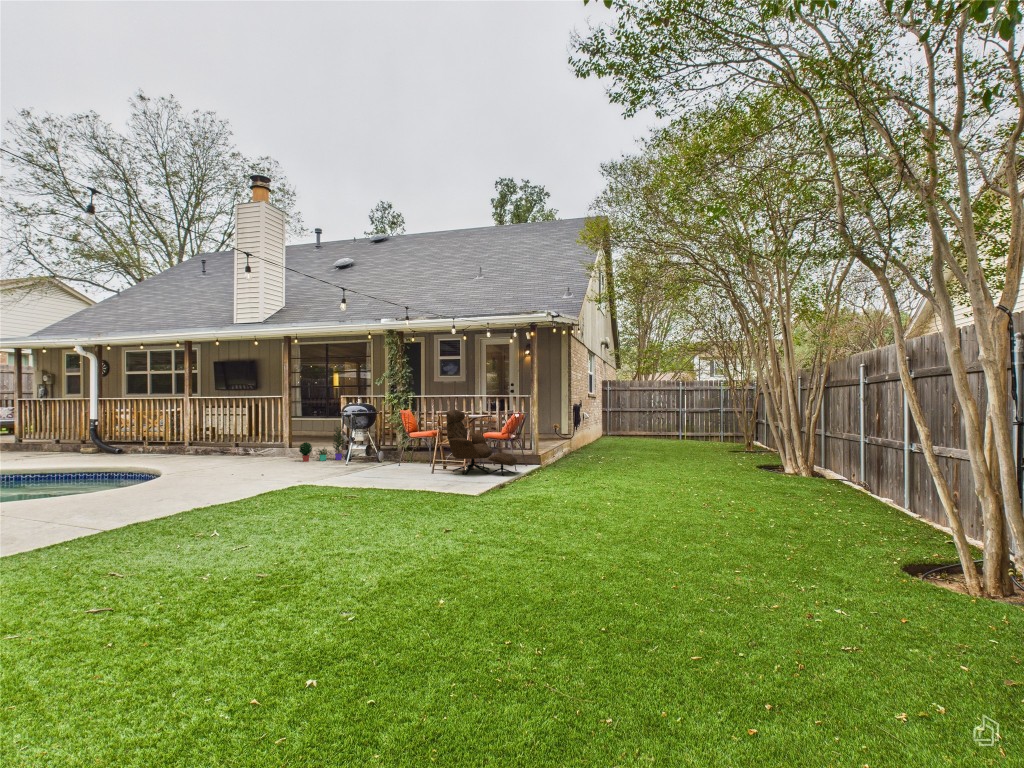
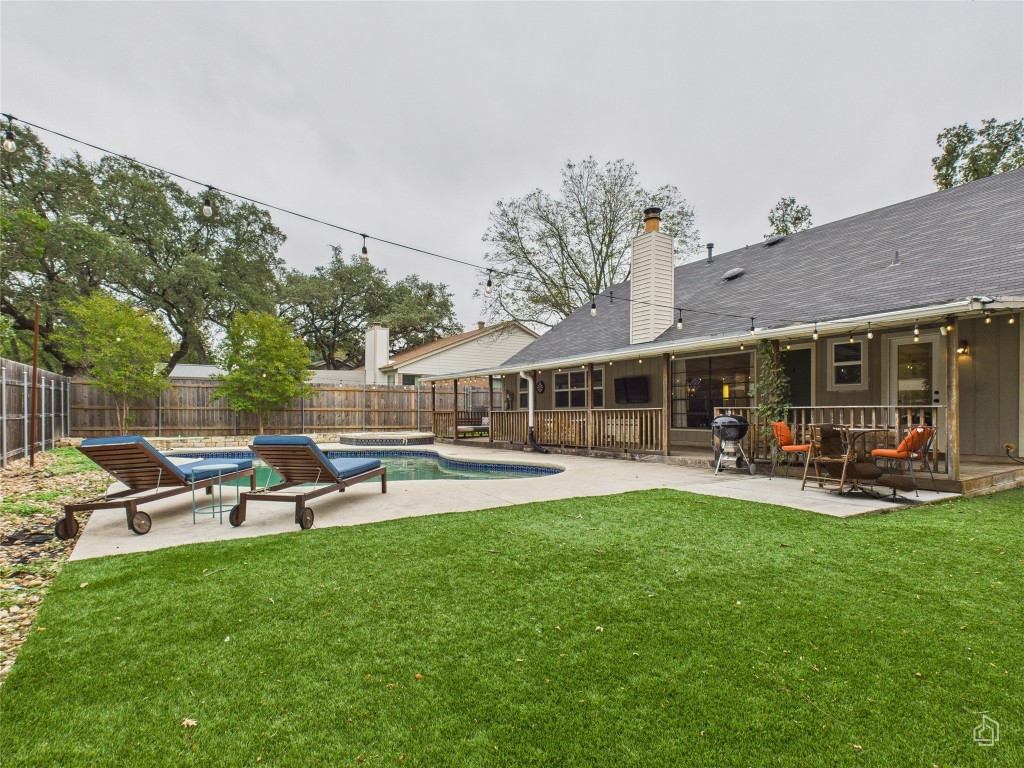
potted plant: present [299,427,345,462] -> none [674,437,718,470]

